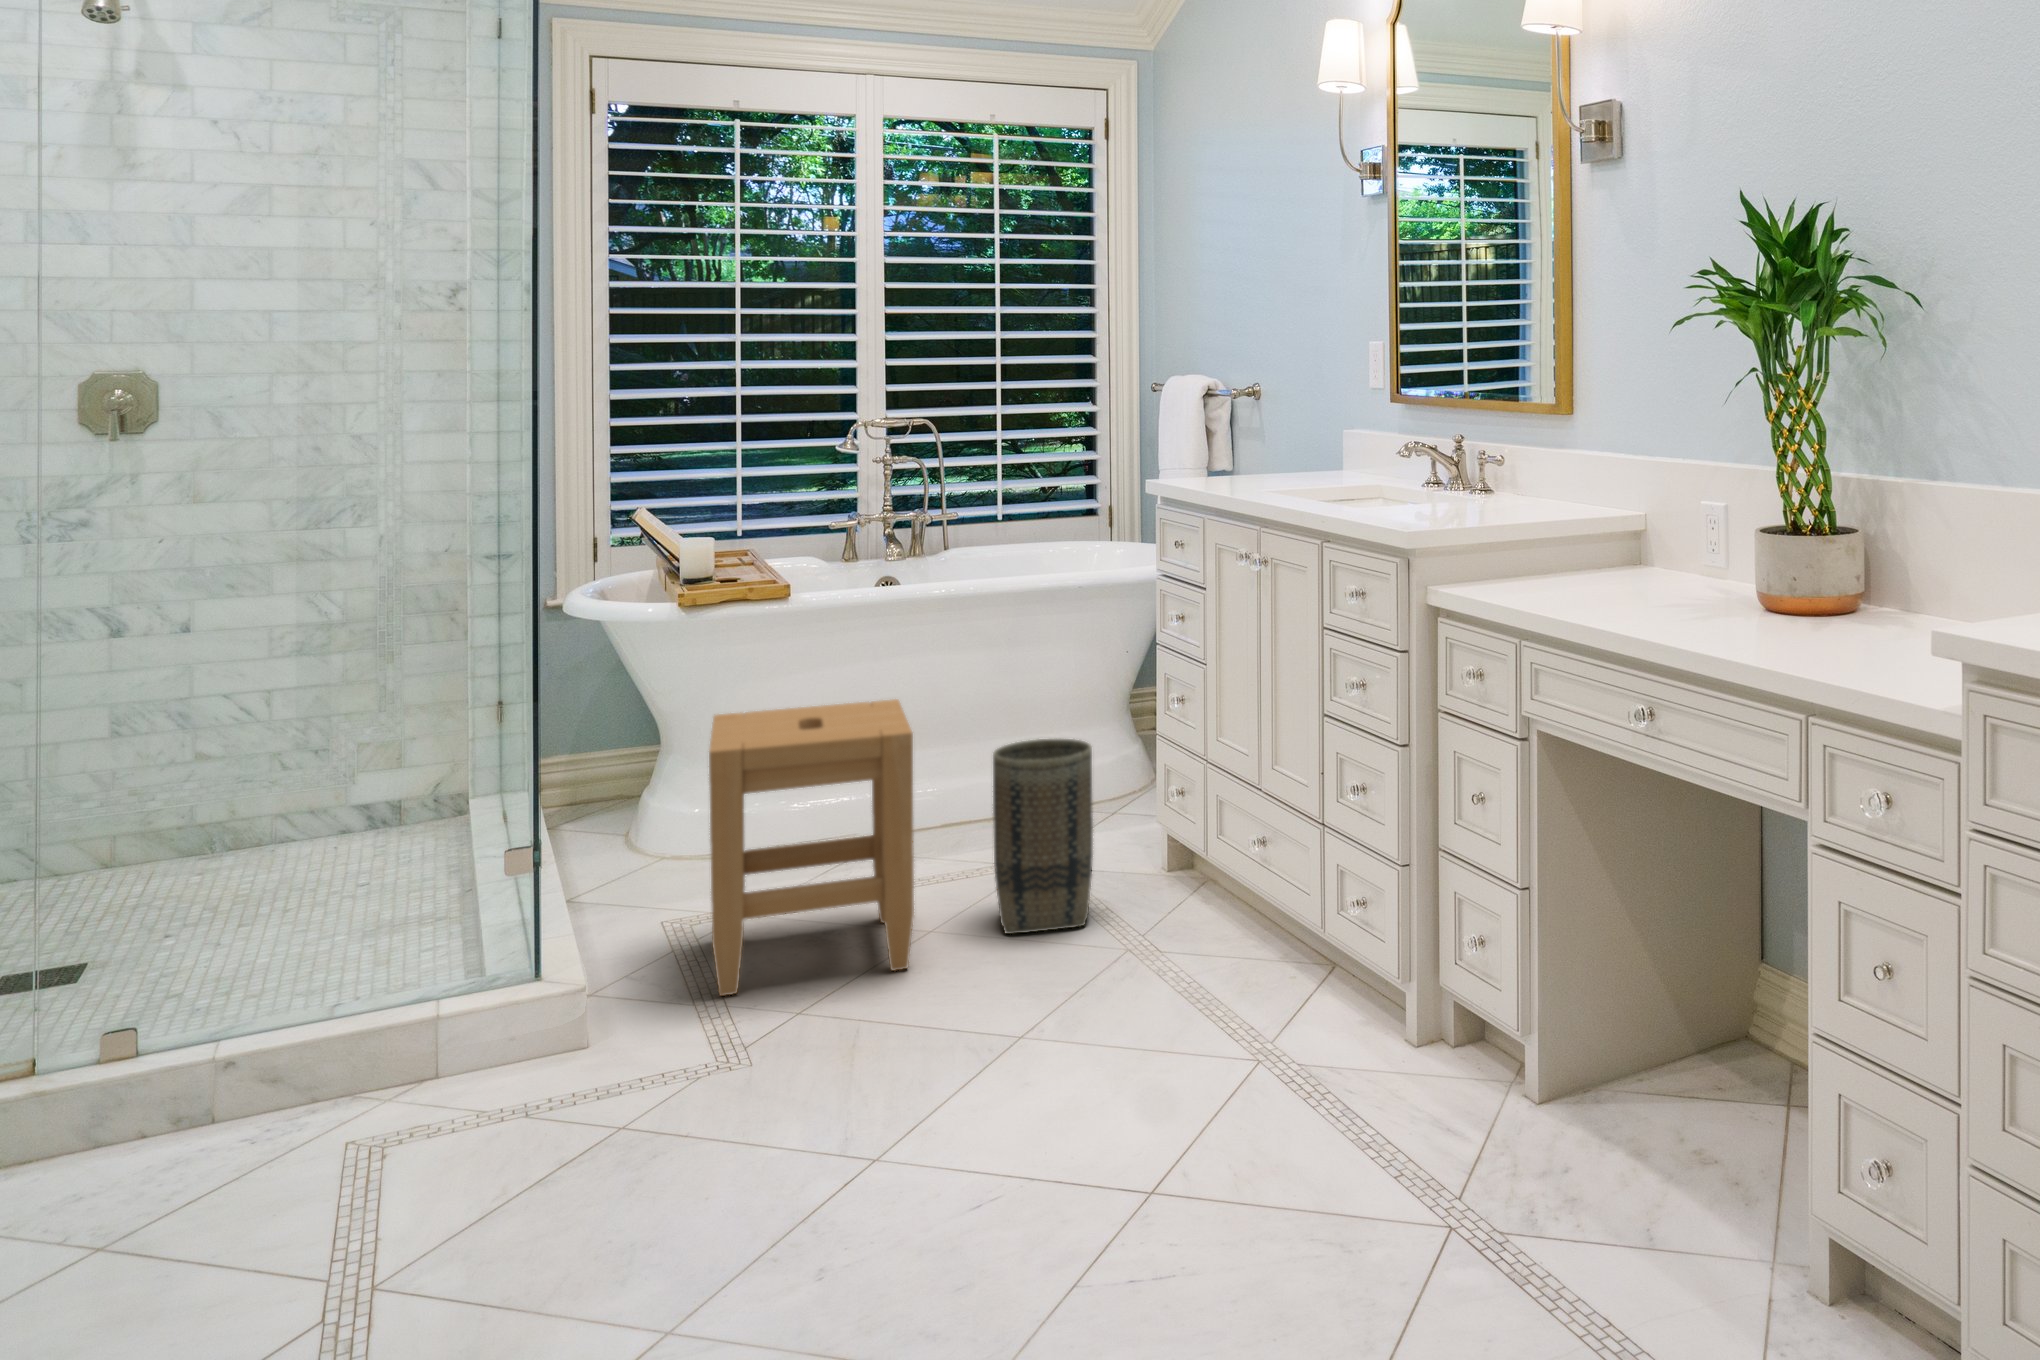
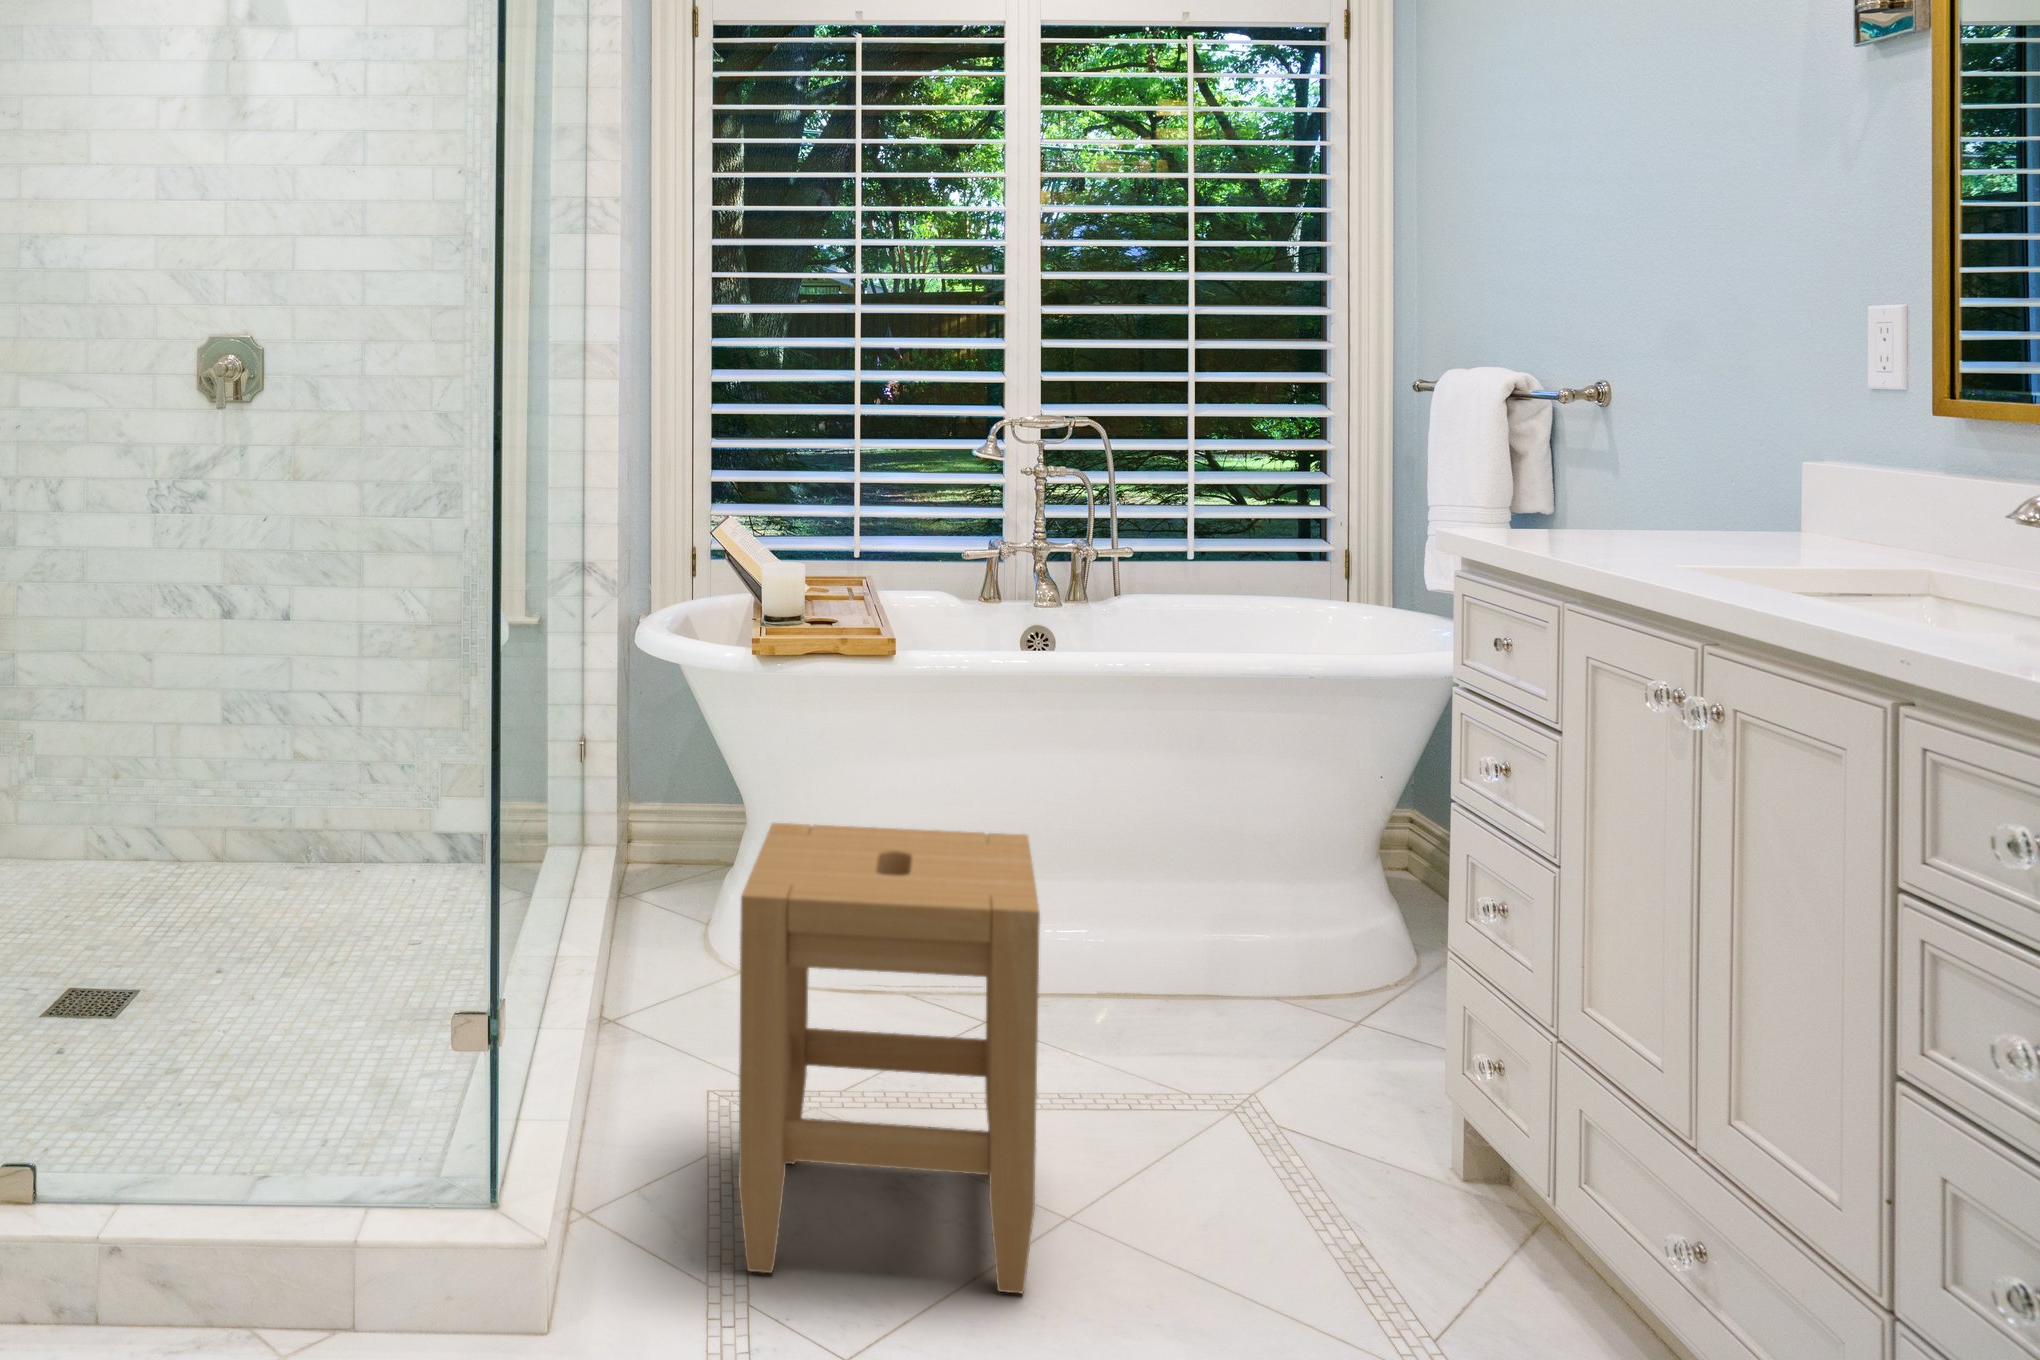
basket: present [993,738,1093,934] -> none [1169,932,1333,1275]

